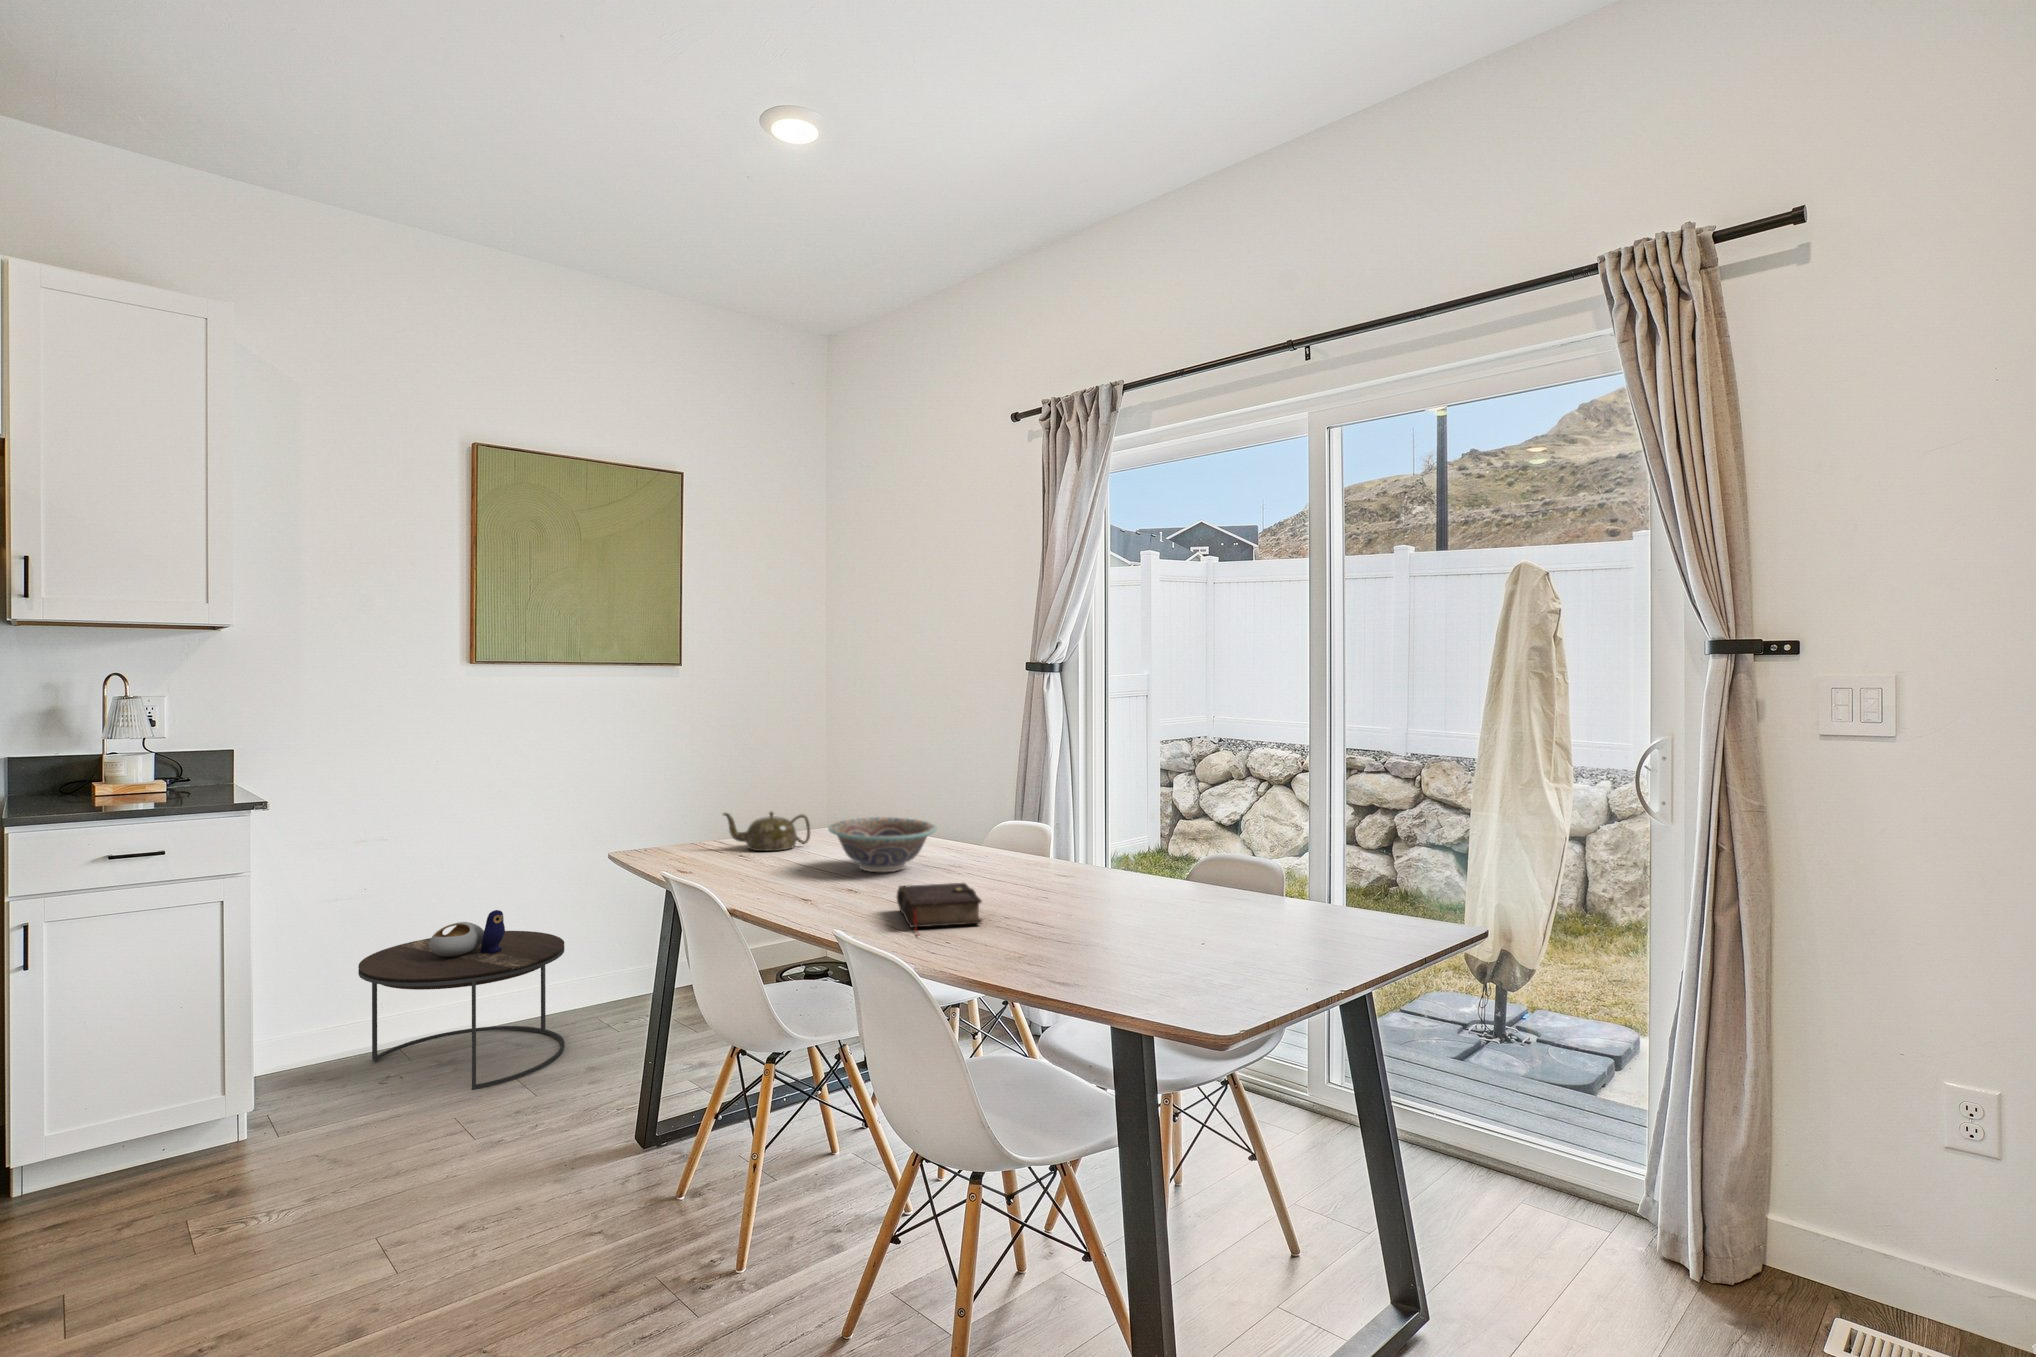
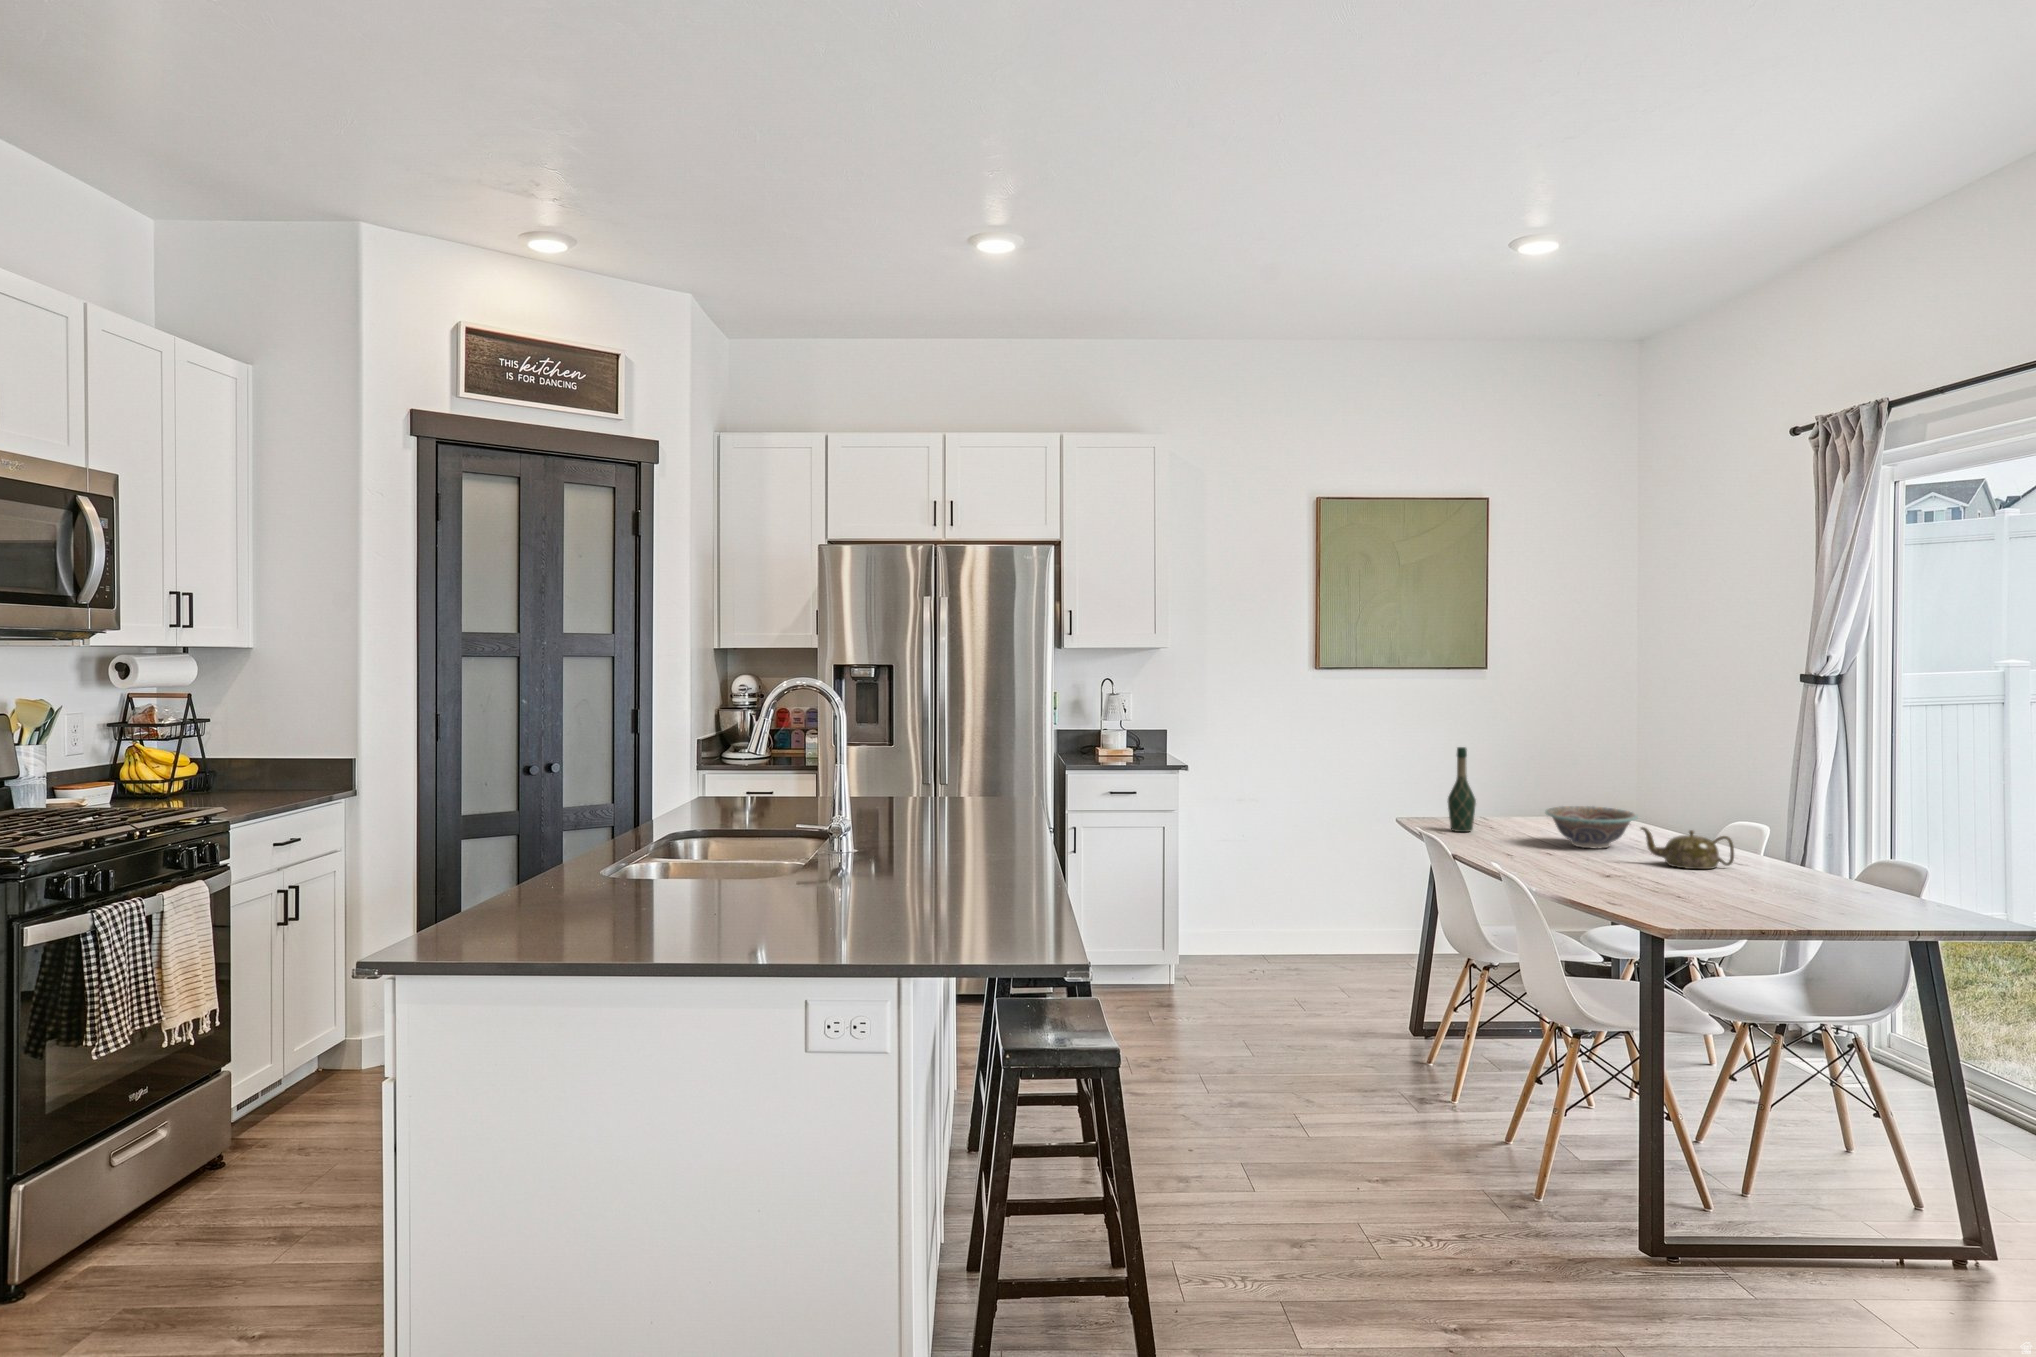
wine bottle: none [690,752,728,866] -> present [1448,747,1476,832]
teapot: present [724,812,810,851] -> present [1641,827,1734,869]
book: present [897,883,982,935] -> none [1558,850,1621,880]
side table: present [358,910,565,1090] -> none [1238,859,1376,983]

